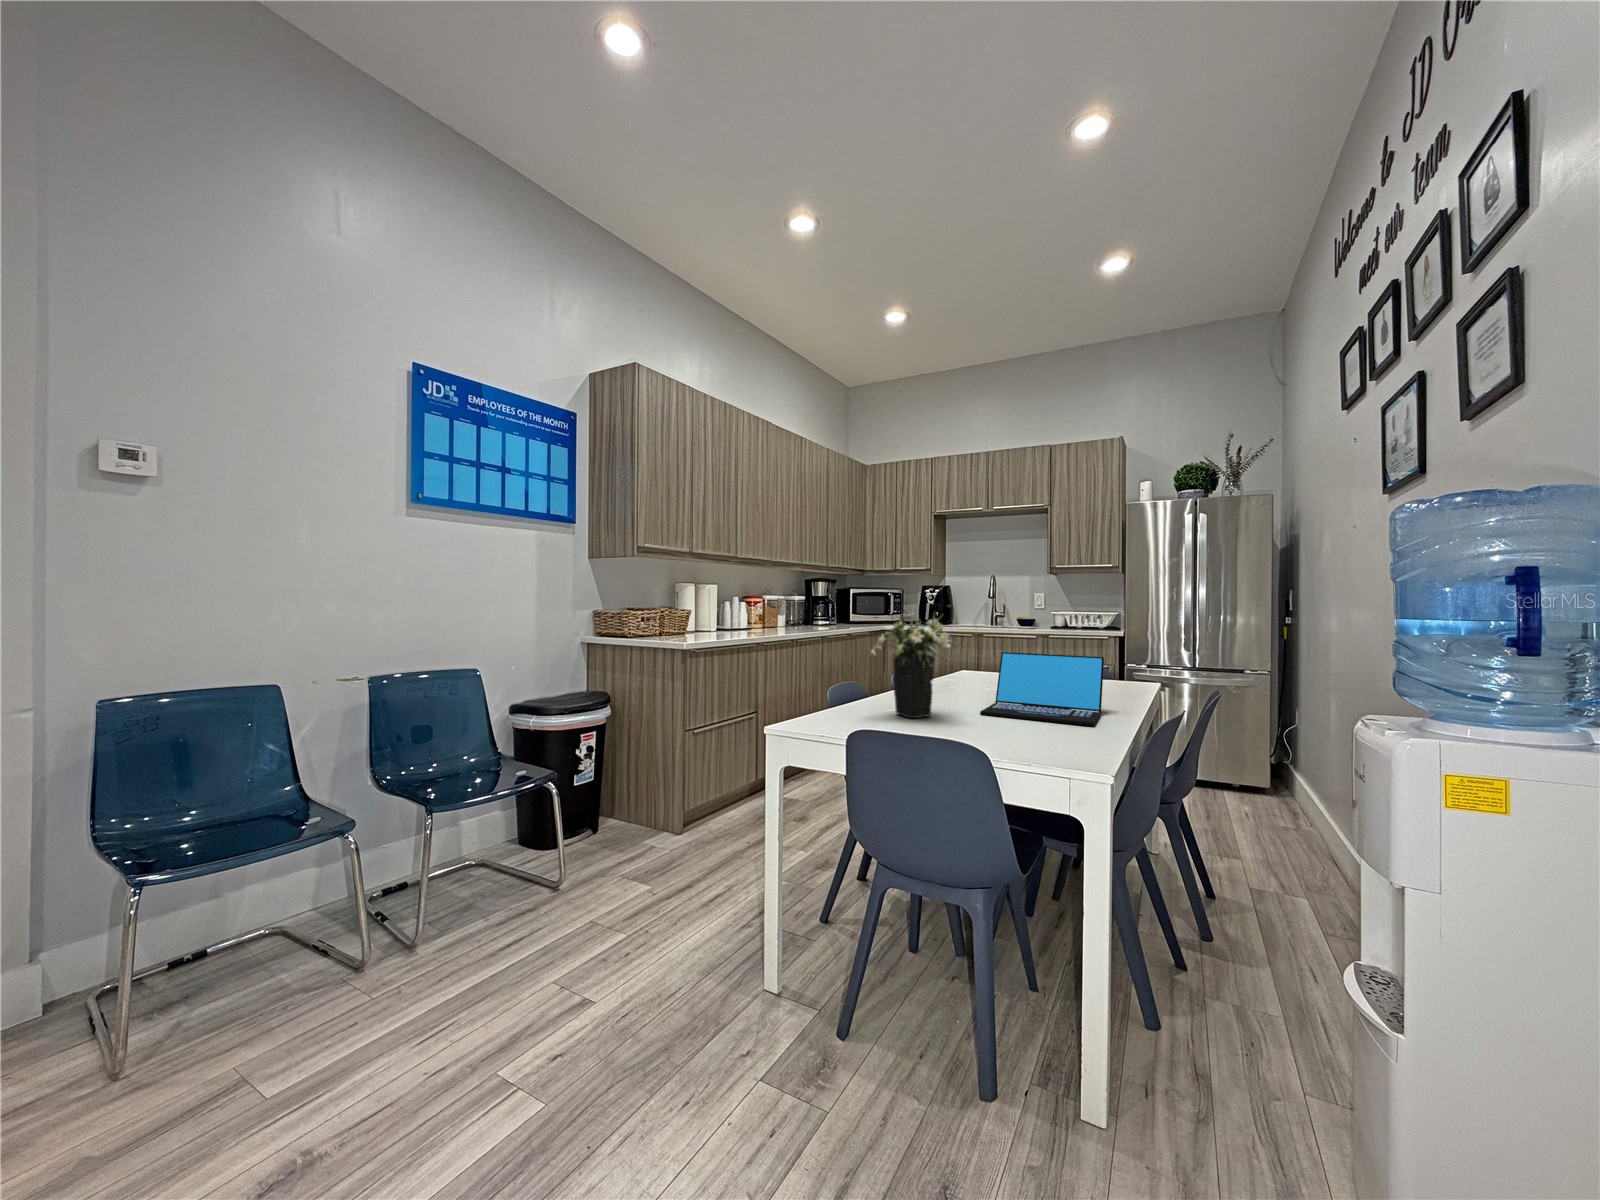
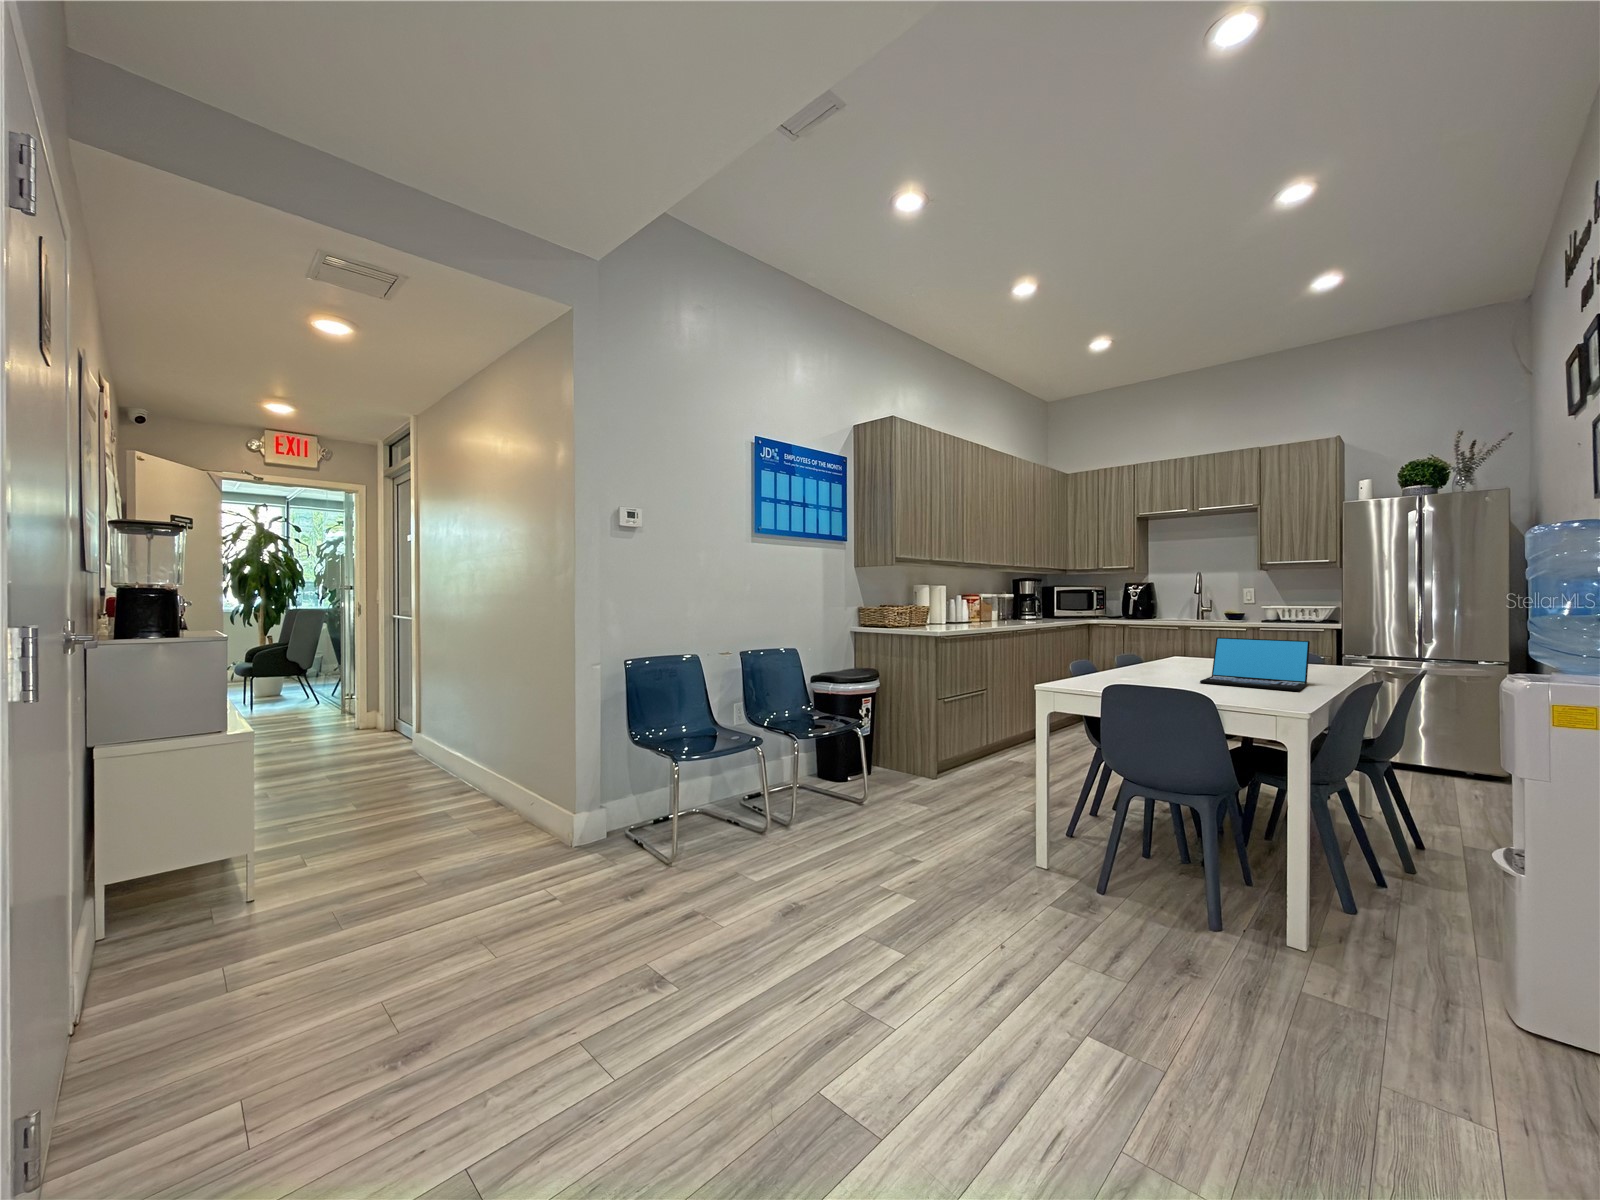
flower arrangement: present [869,613,957,718] -> none [1110,605,1184,684]

